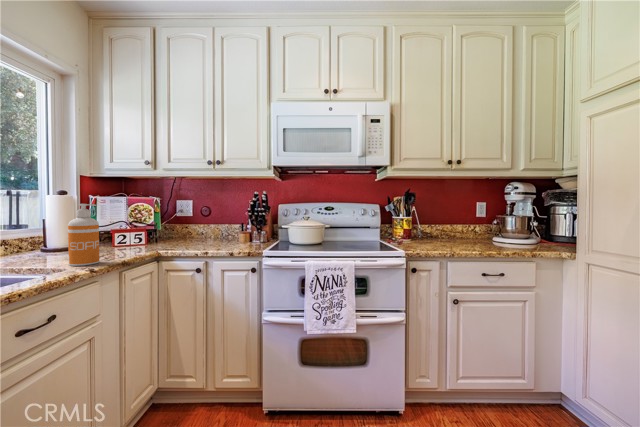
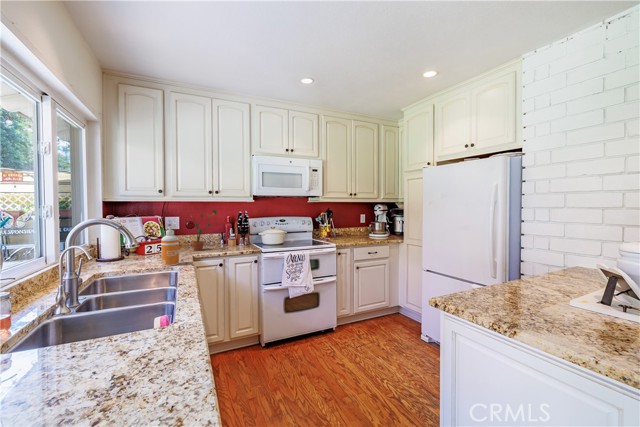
potted plant: none [170,189,225,246] -> present [185,210,217,251]

